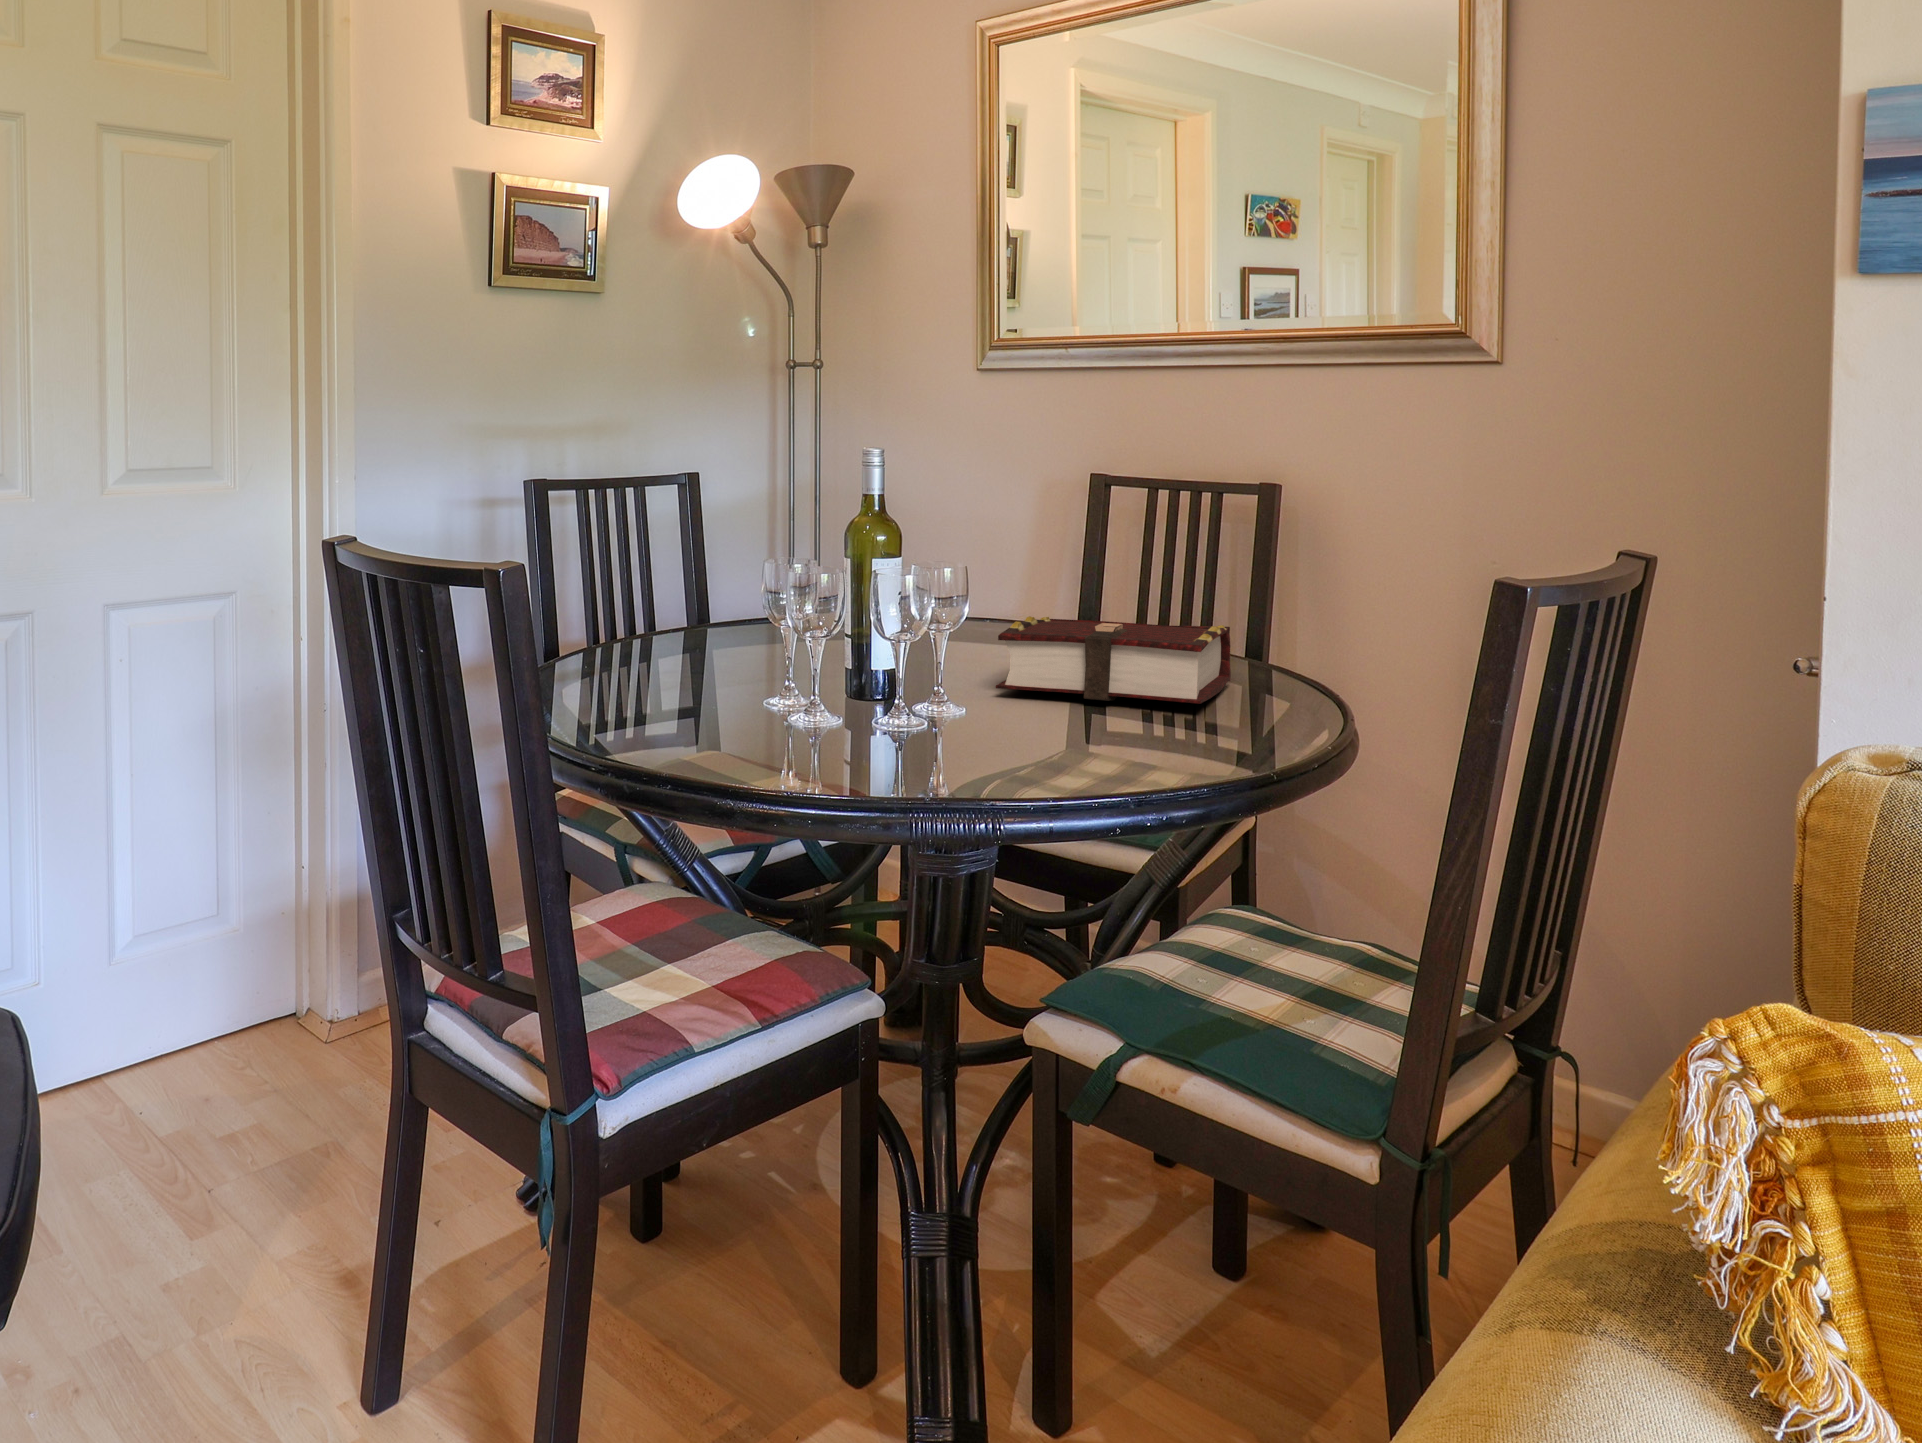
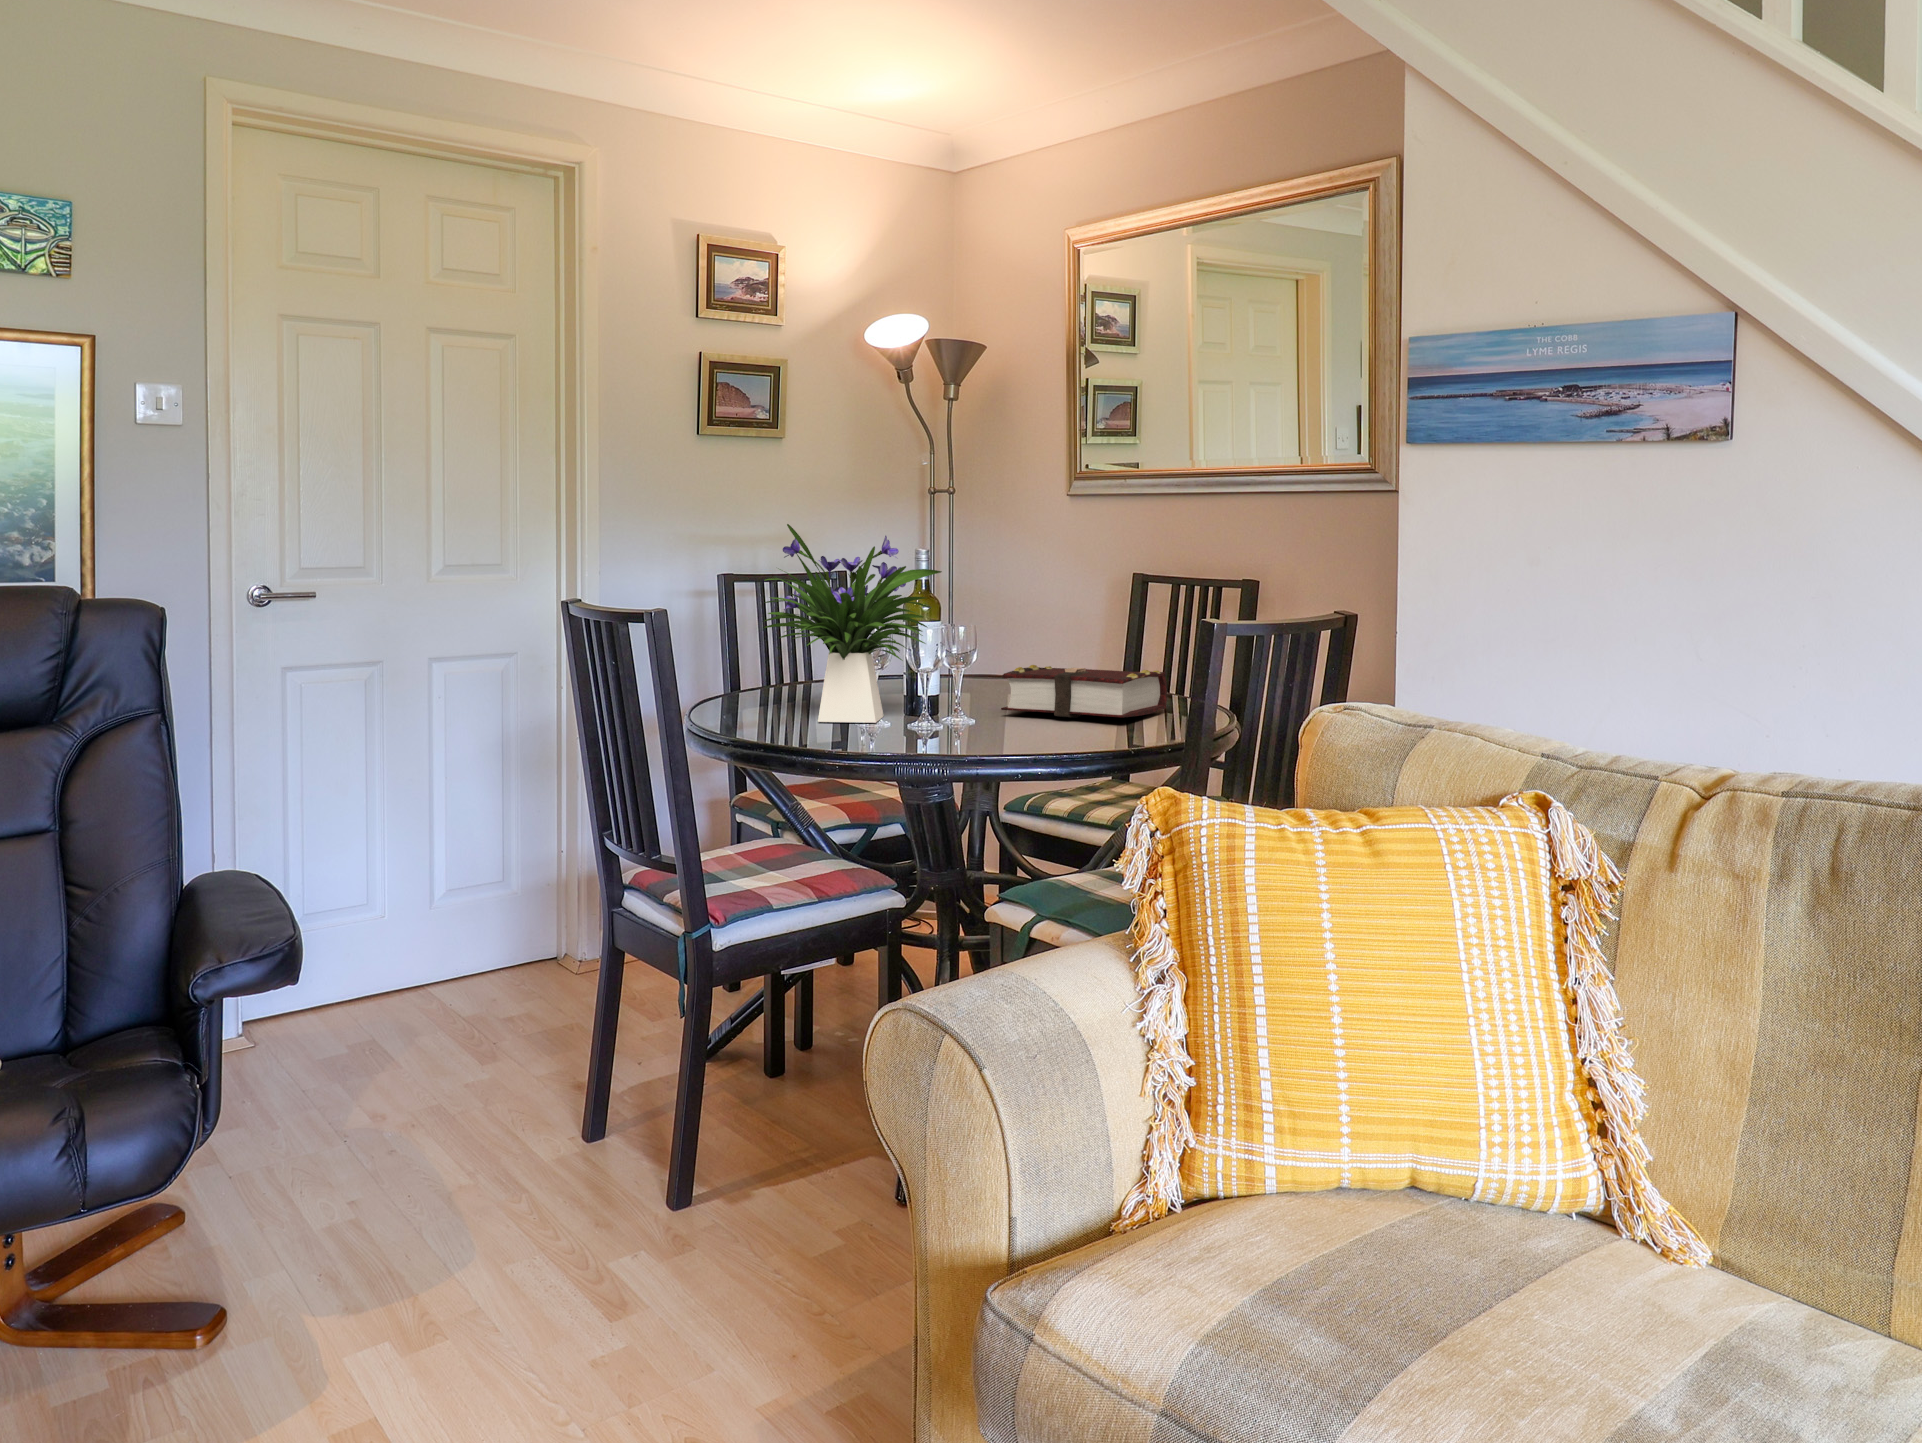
flower arrangement: none [631,406,914,715] -> present [763,524,942,723]

